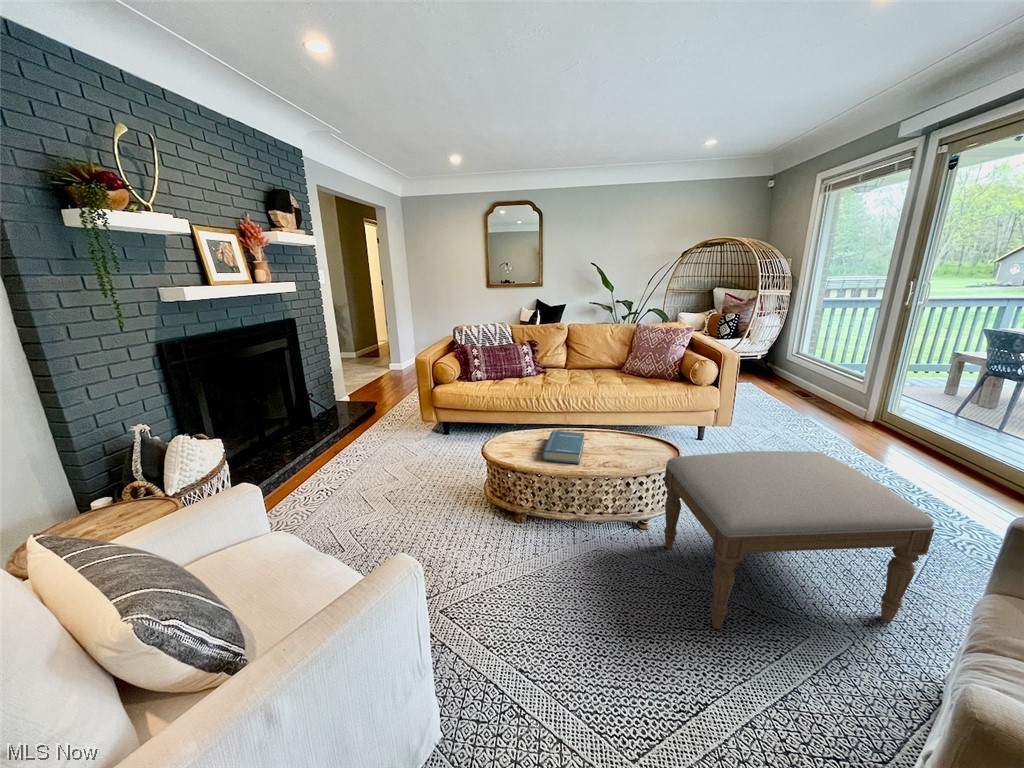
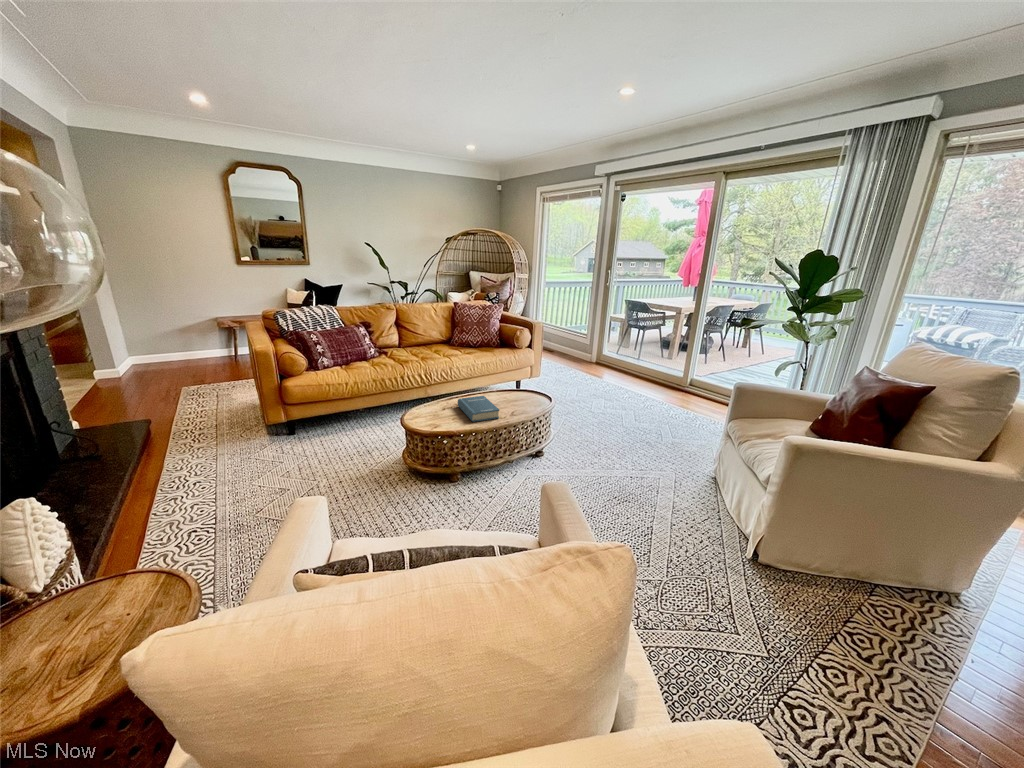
ottoman: present [664,451,934,629] -> none [558,379,685,490]

